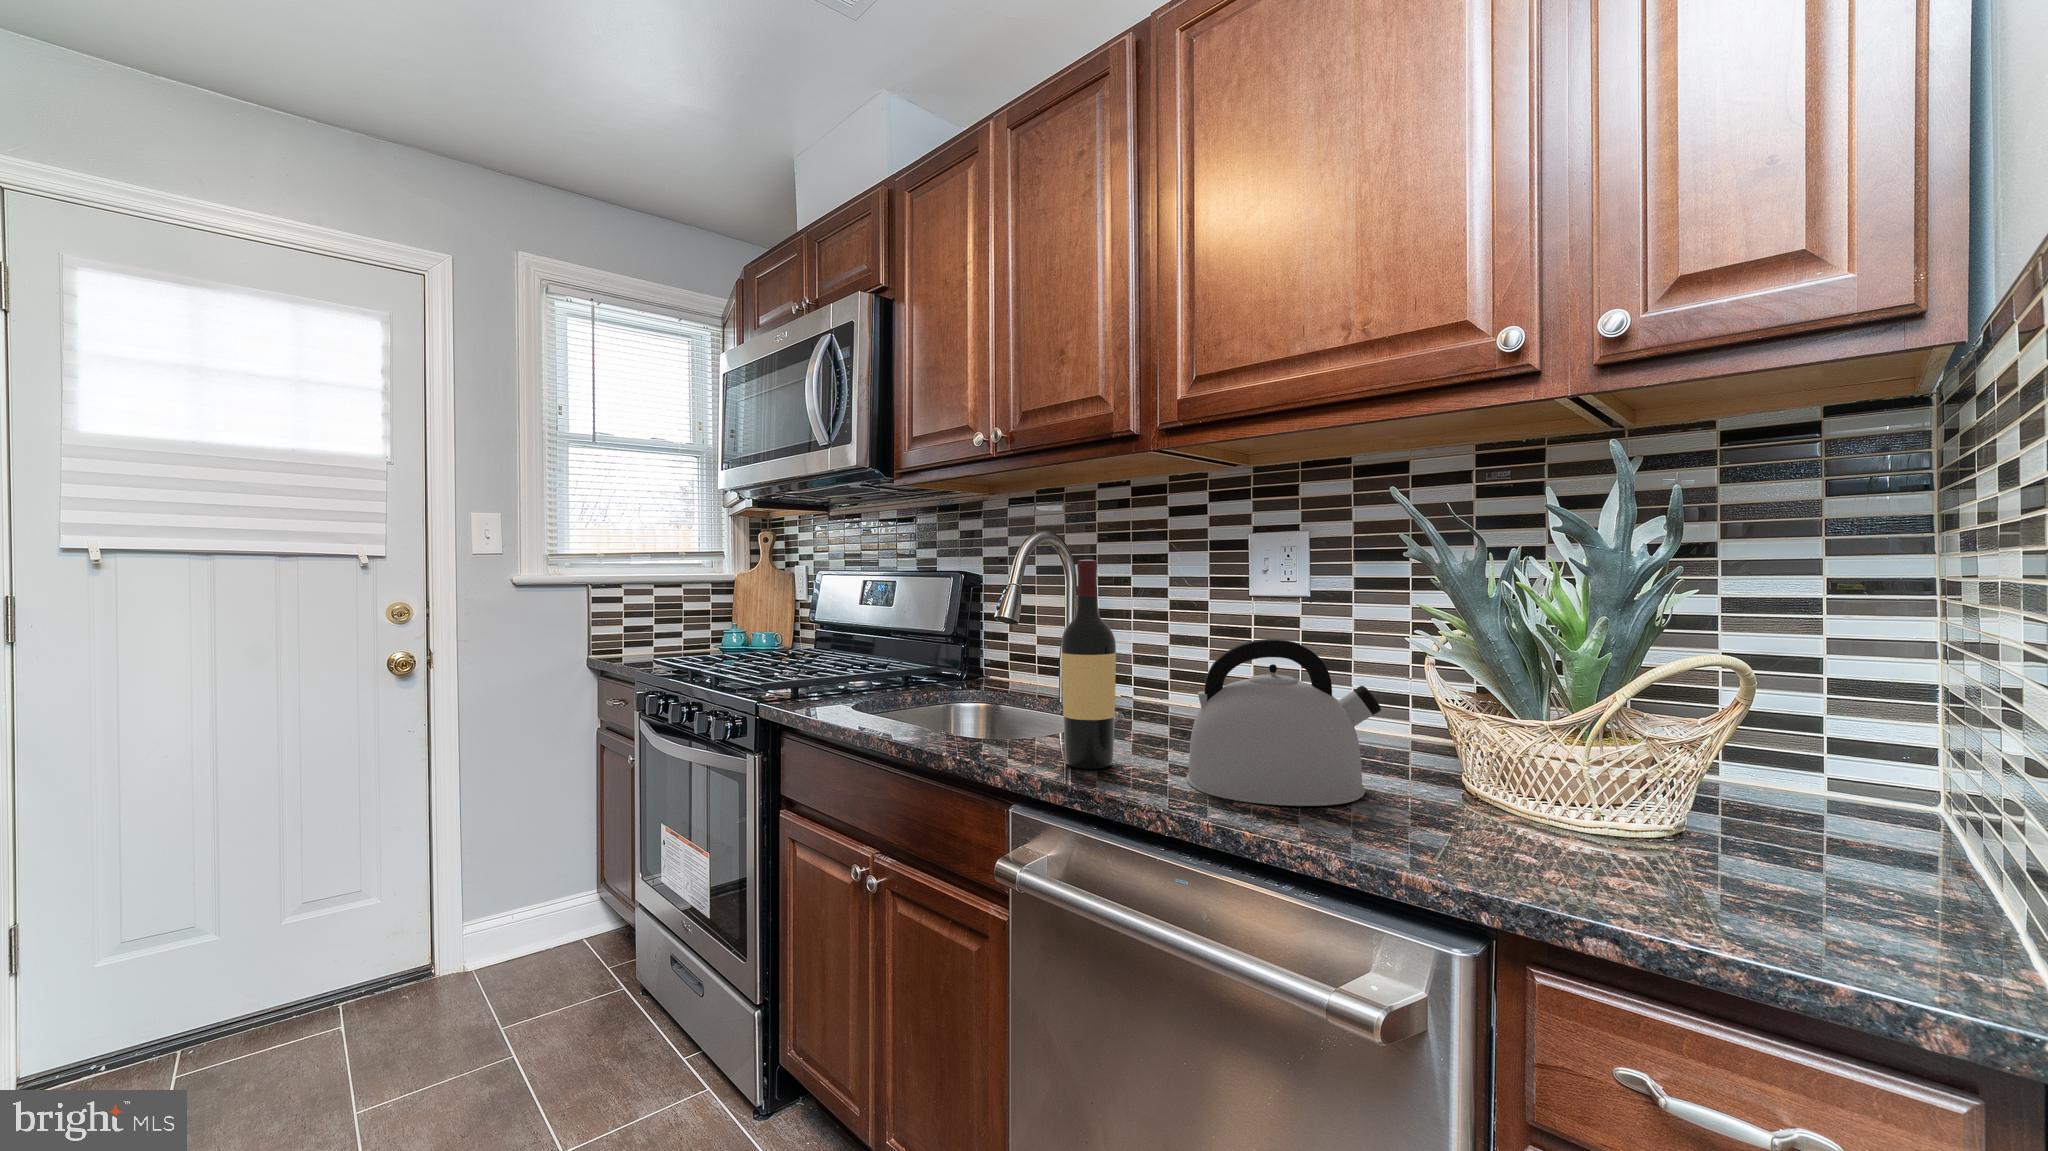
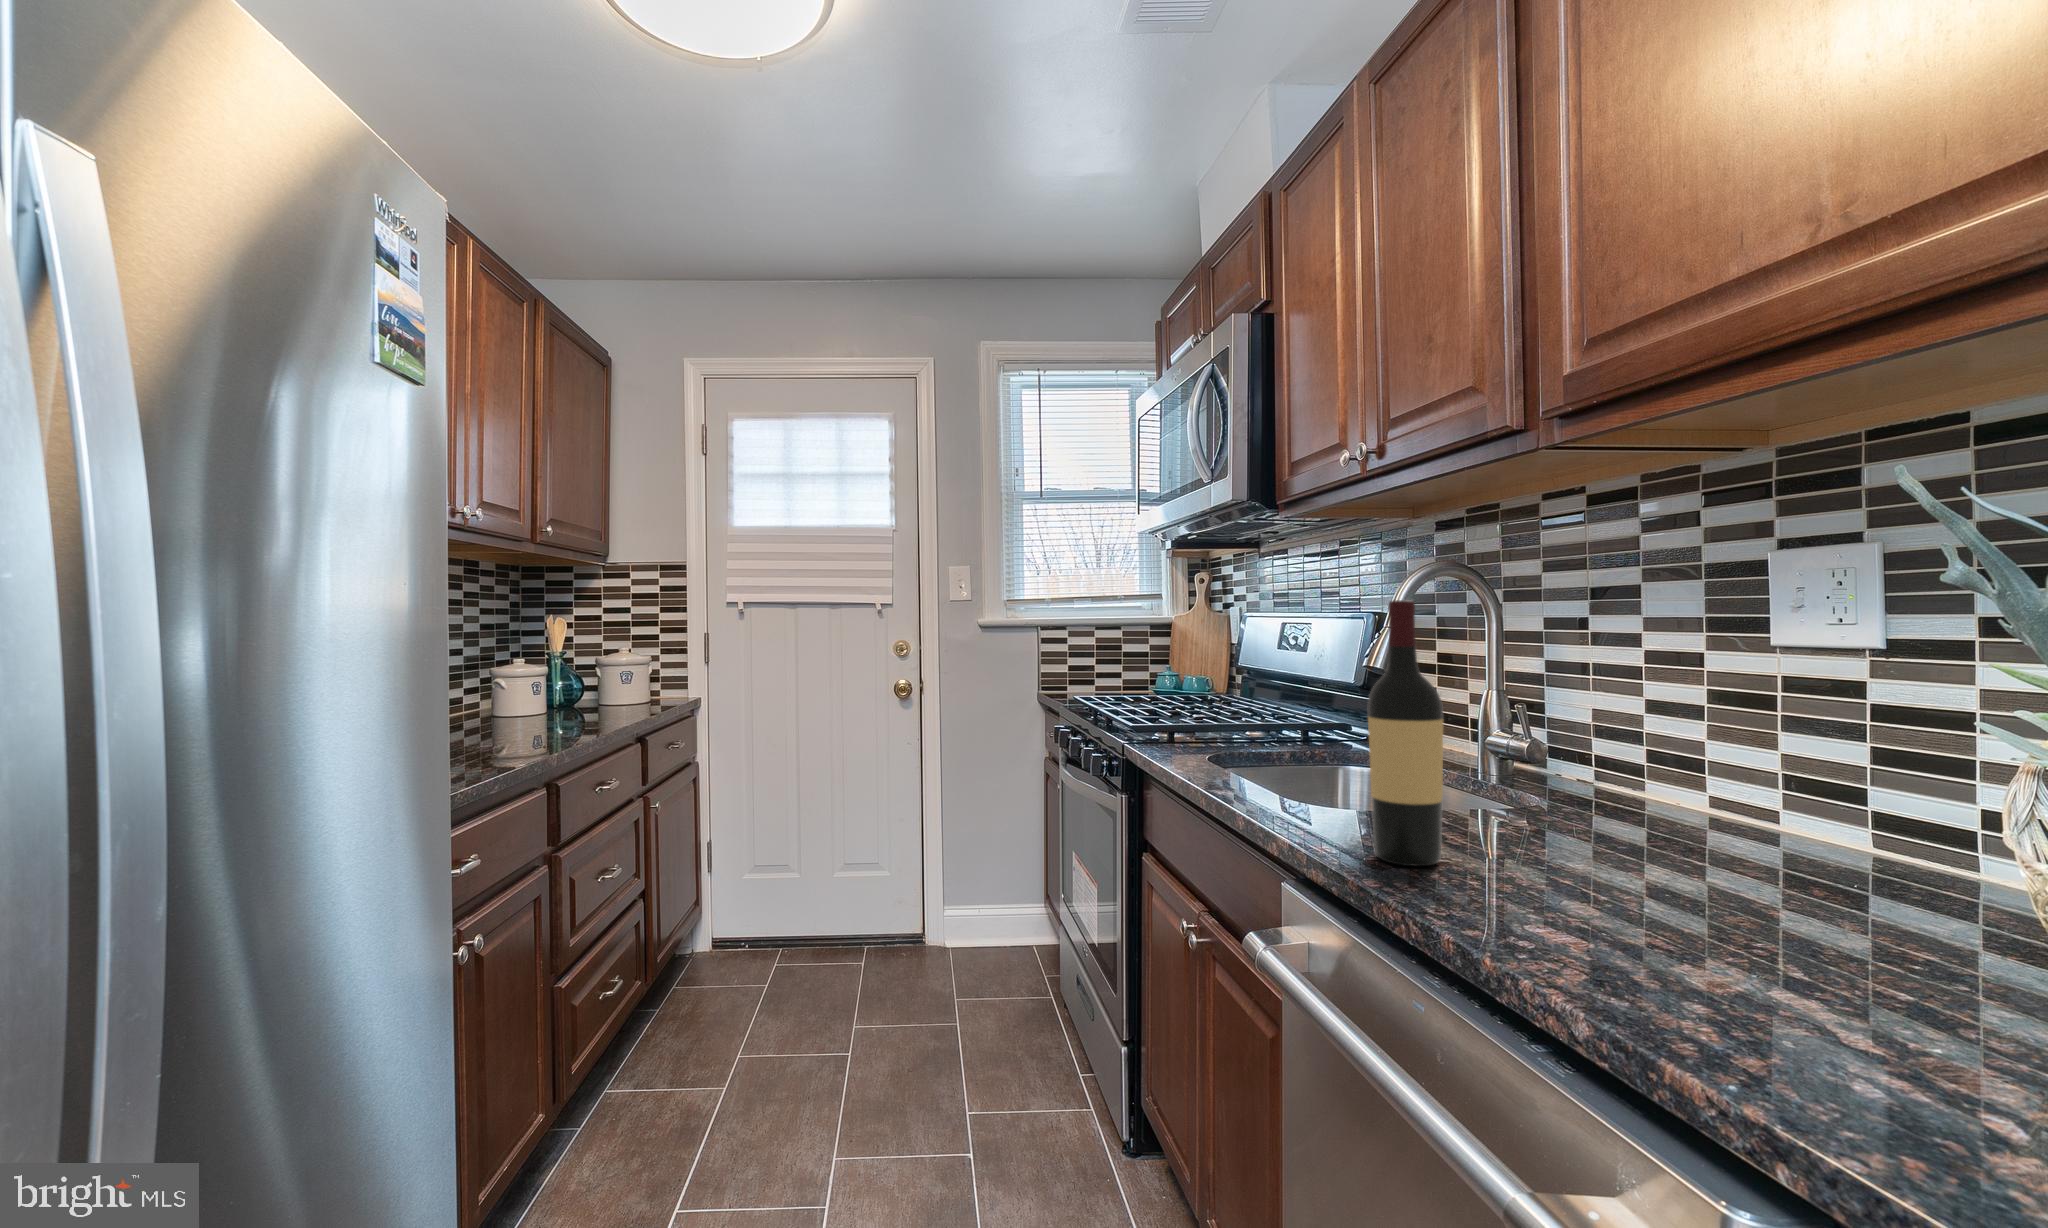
kettle: present [1186,639,1381,806] -> none [1522,714,1879,983]

